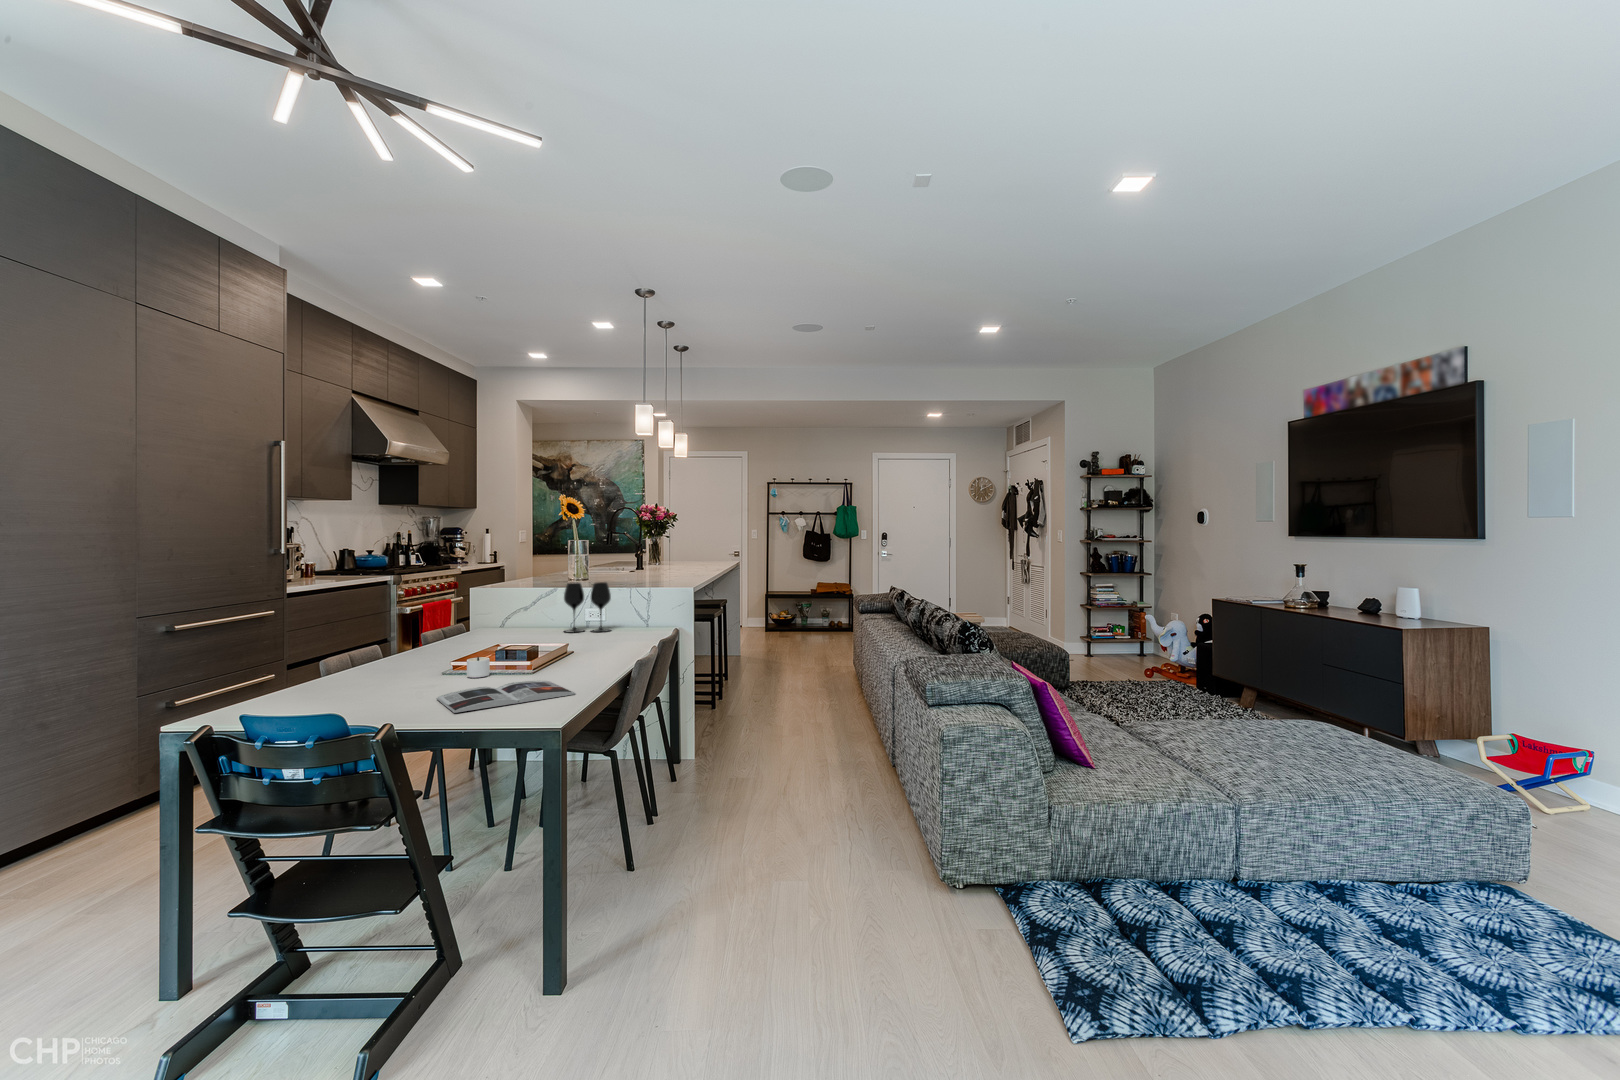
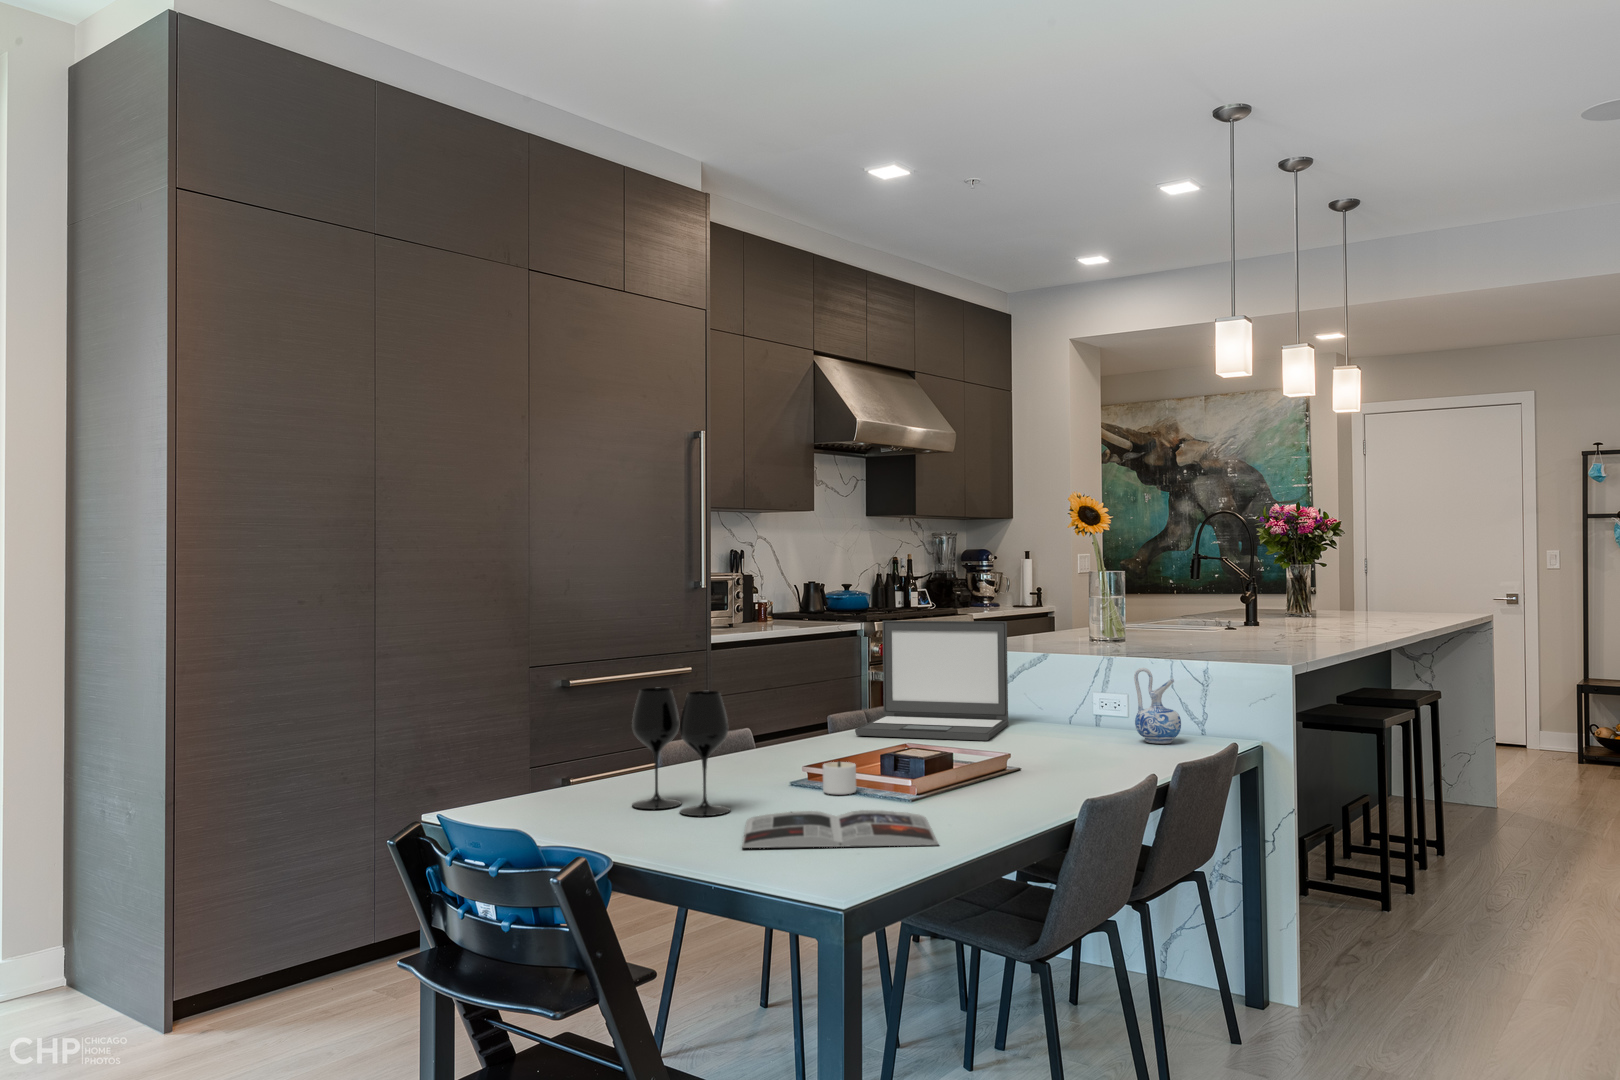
laptop: none [446,570,540,644] -> present [855,621,1009,740]
wine glass: present [564,582,611,632] -> present [632,688,730,816]
ceramic pitcher: none [621,593,646,633] -> present [1134,668,1181,744]

